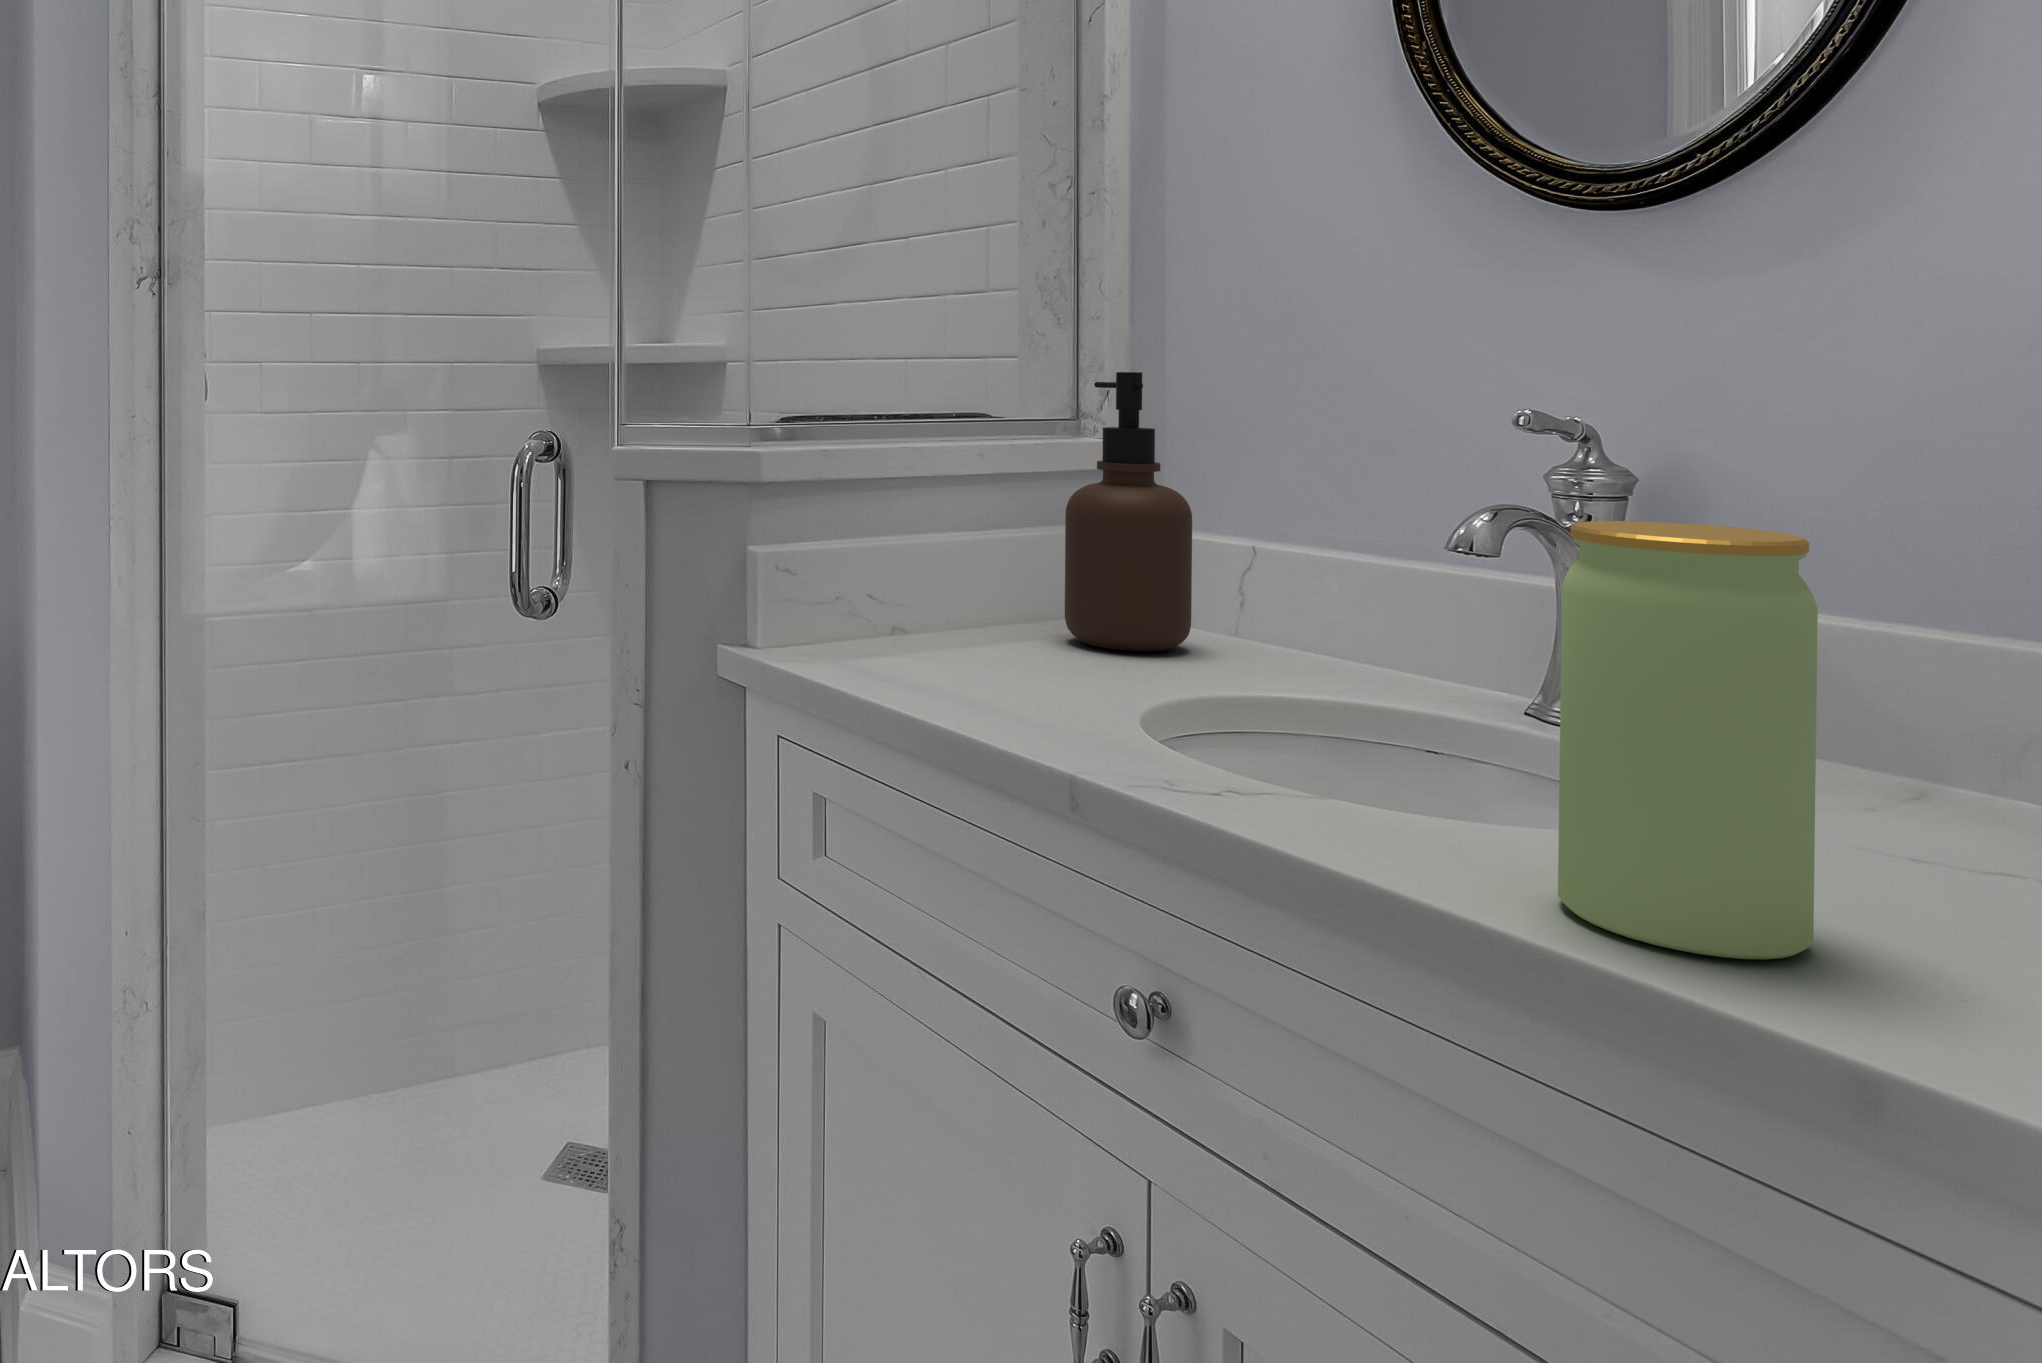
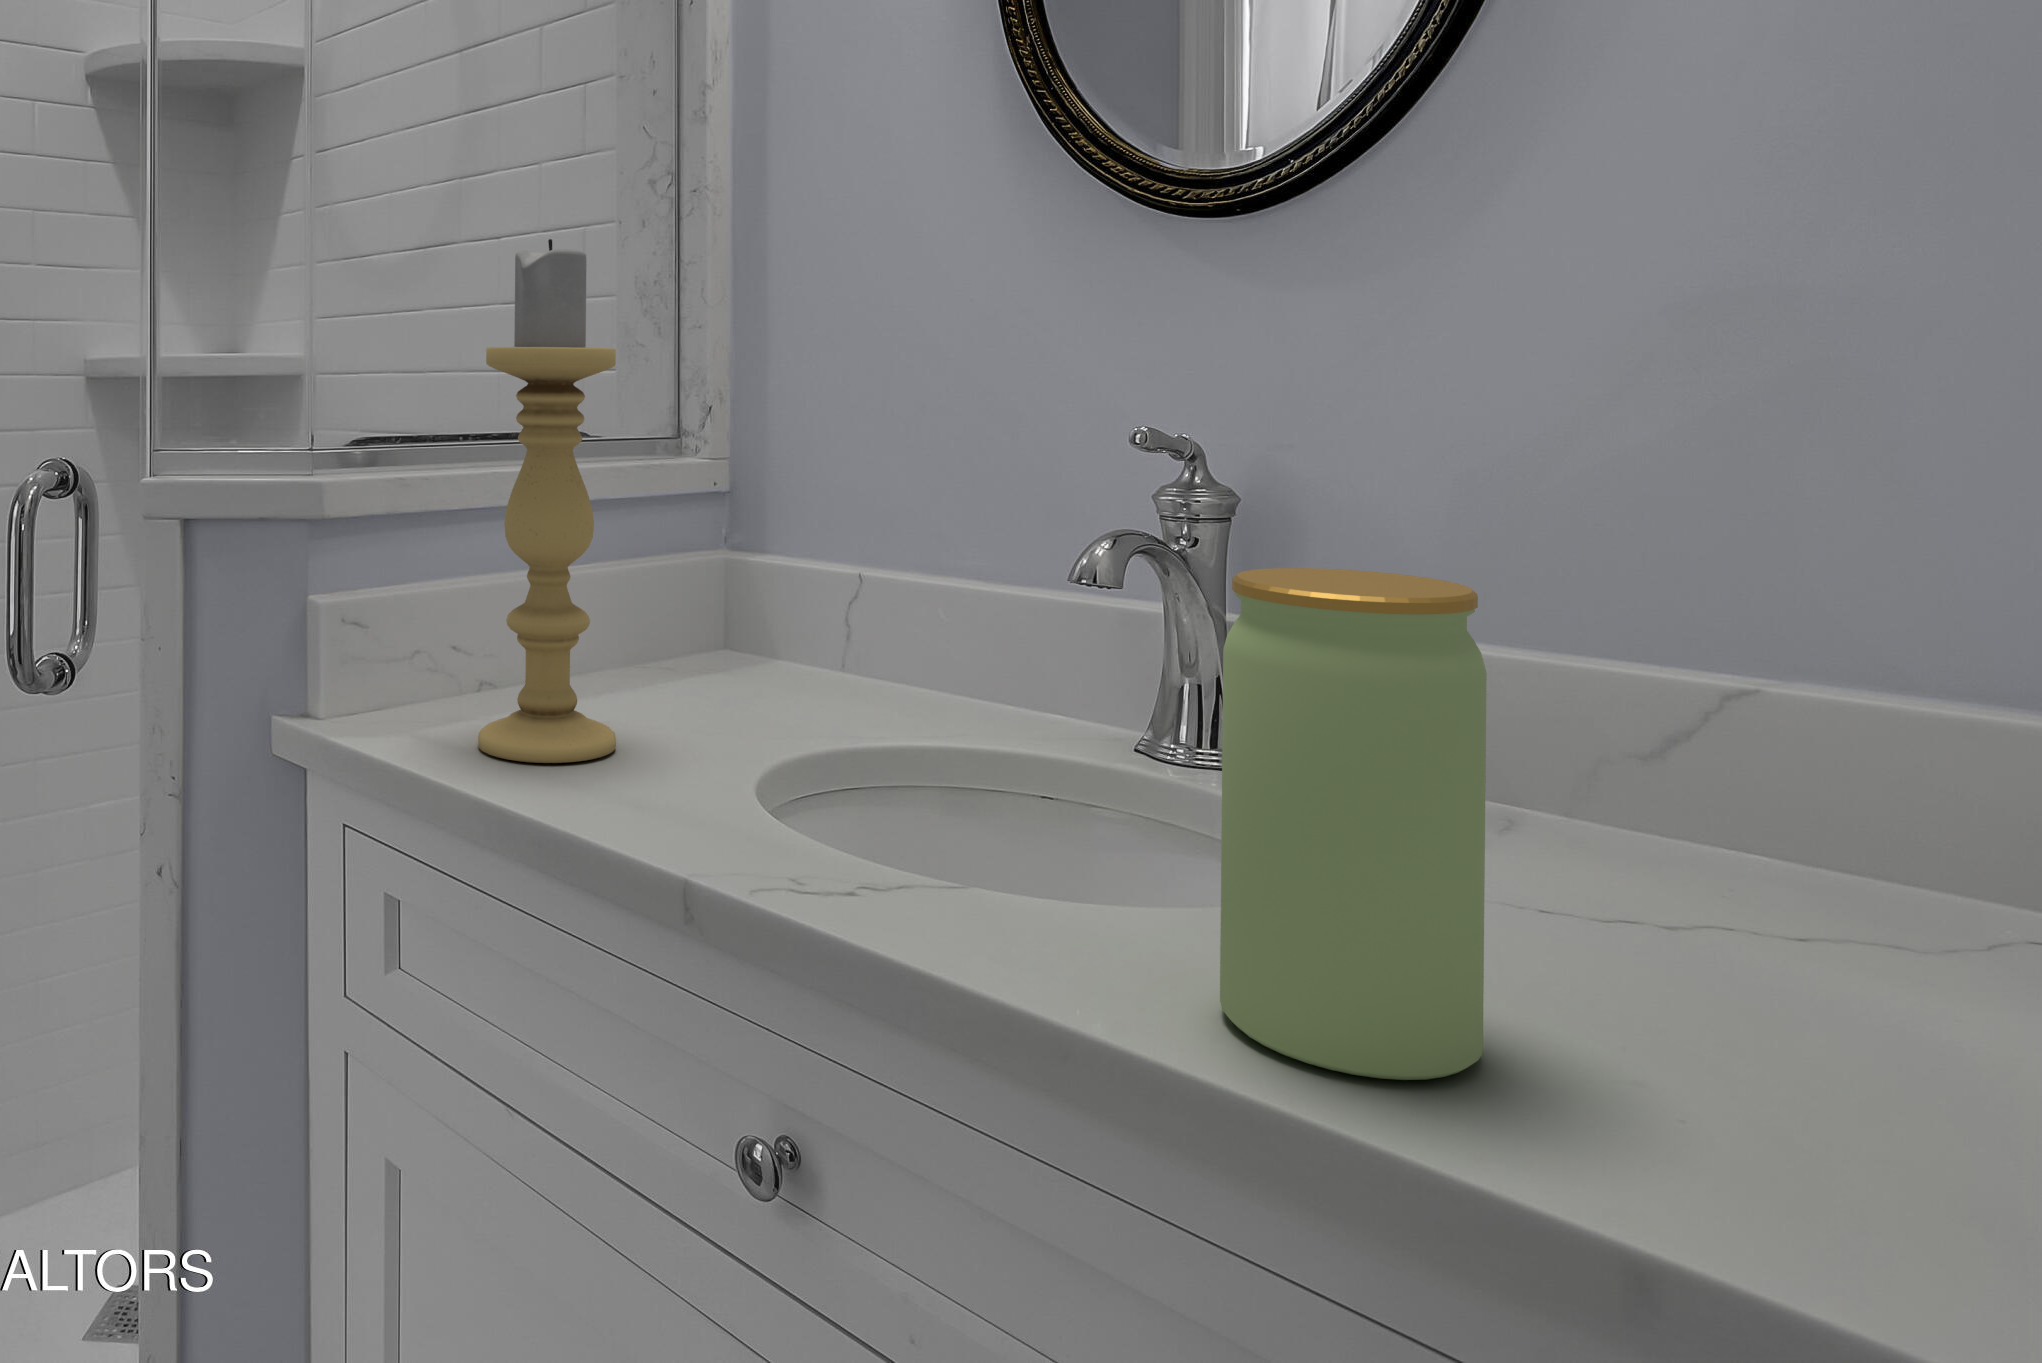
candle holder: none [890,243,1013,692] -> present [478,239,616,763]
soap dispenser: present [1065,372,1192,651] -> none [670,384,801,692]

